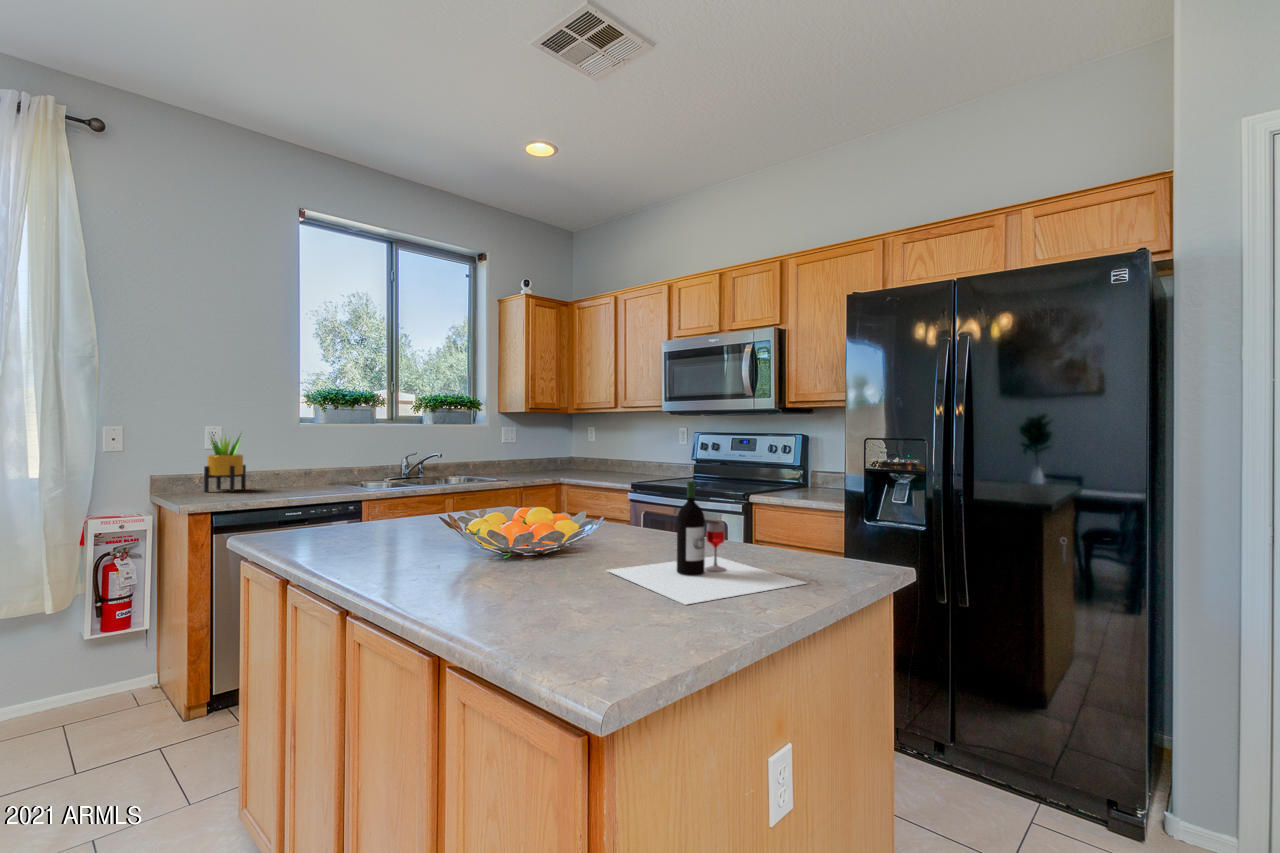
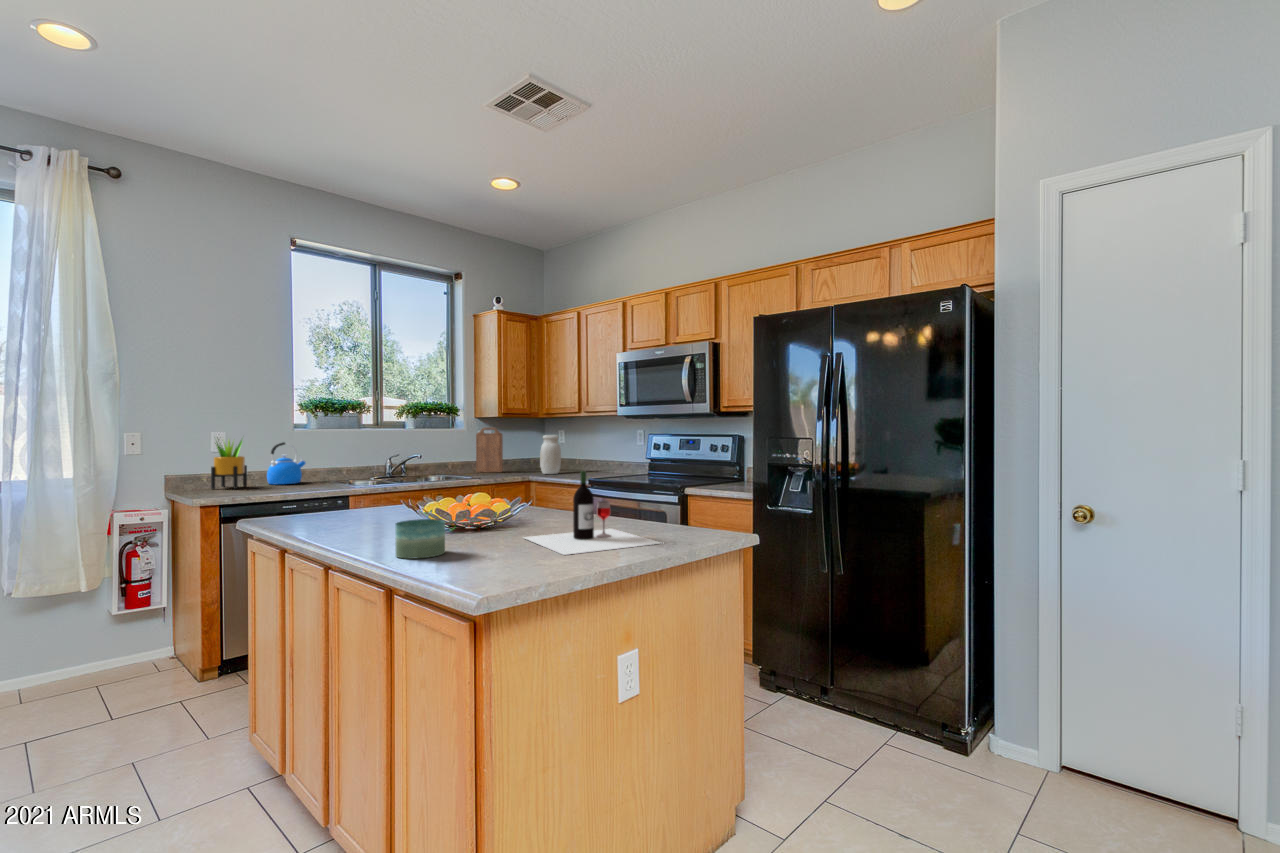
cutting board: none [500,425,529,474] -> present [476,427,503,472]
jar: none [571,434,594,477] -> present [540,435,561,474]
kettle: none [269,439,313,487] -> present [267,442,306,484]
candle: none [442,548,511,609] -> present [395,519,445,559]

